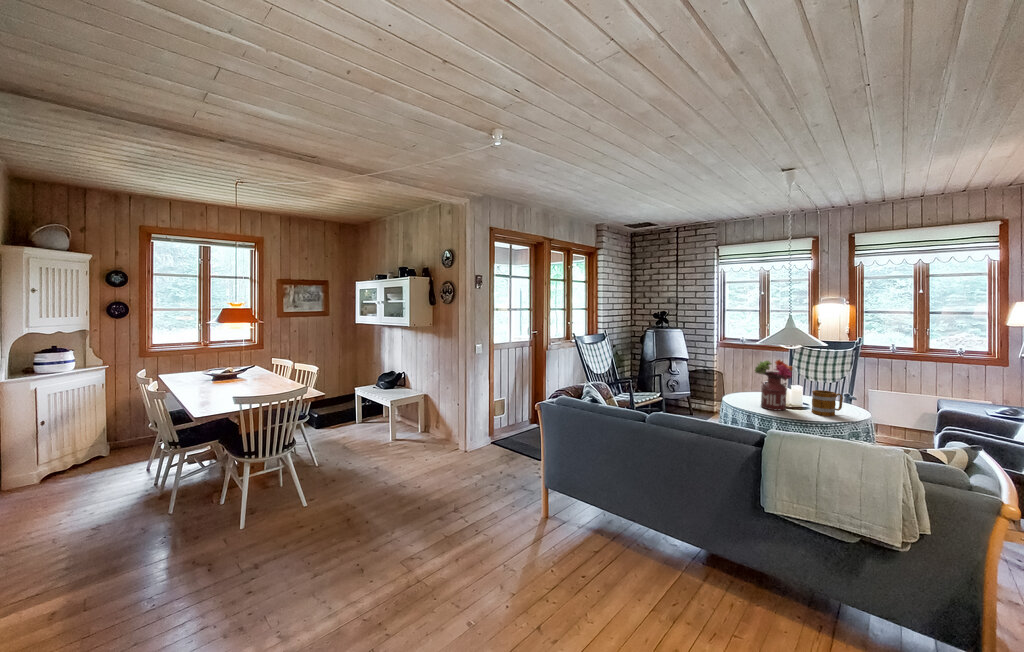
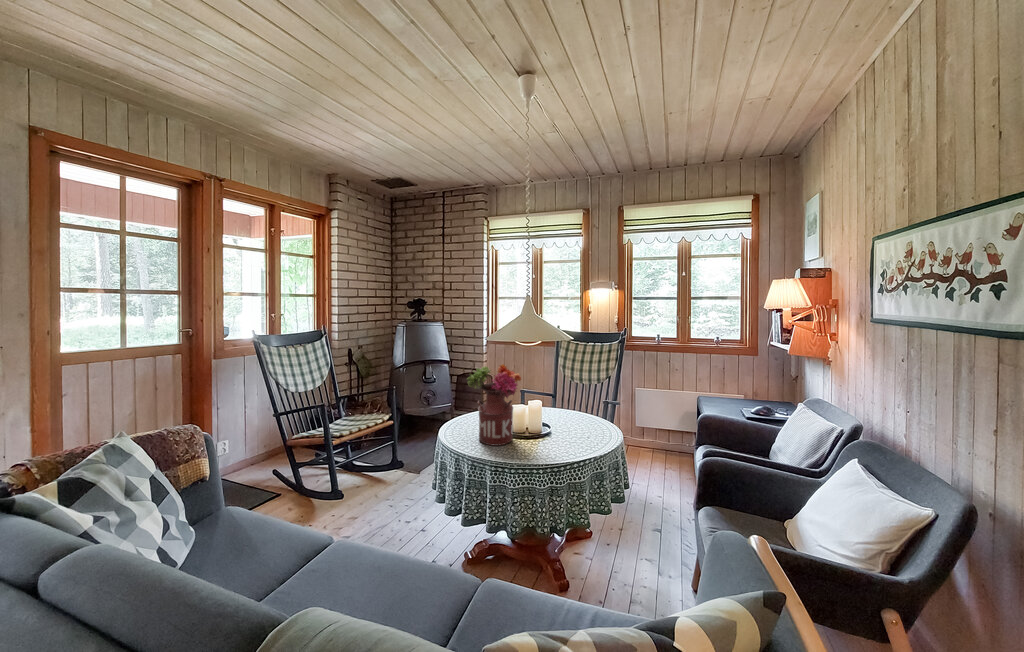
mug: present [812,390,843,416] -> none [547,408,587,449]

